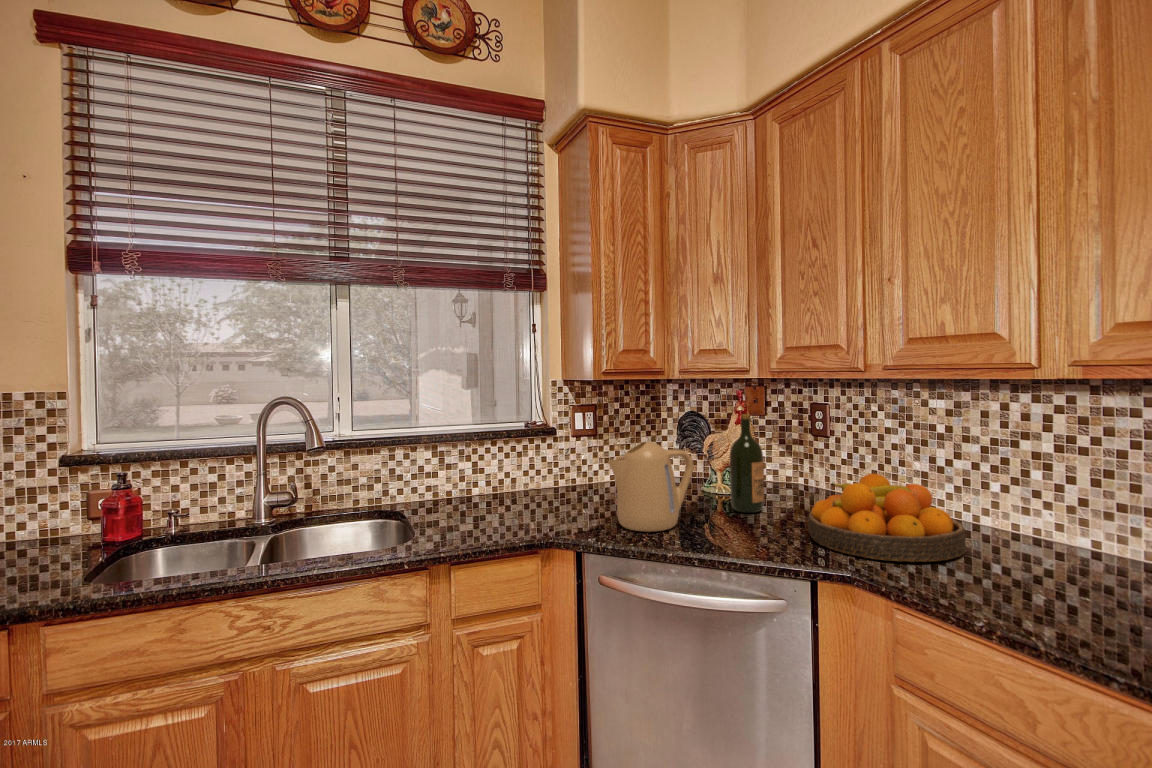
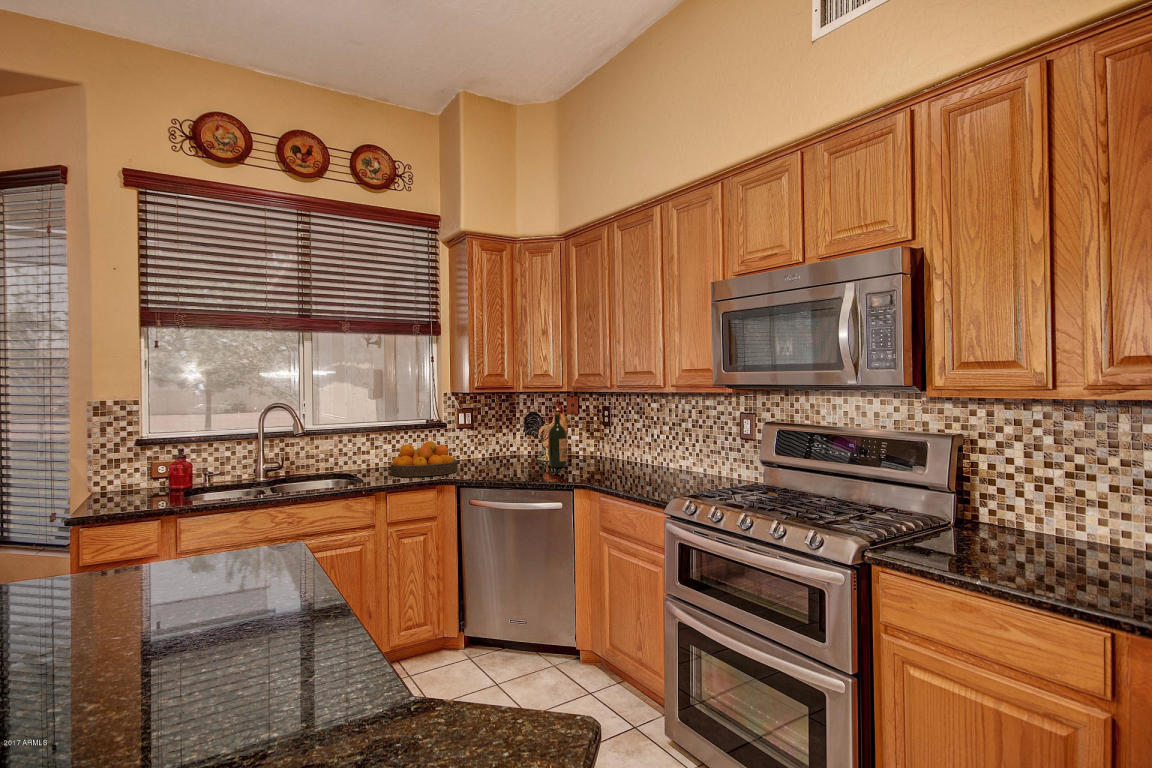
kettle: present [608,442,694,532] -> none [476,427,525,476]
fruit bowl: present [808,474,966,562] -> present [390,441,458,477]

